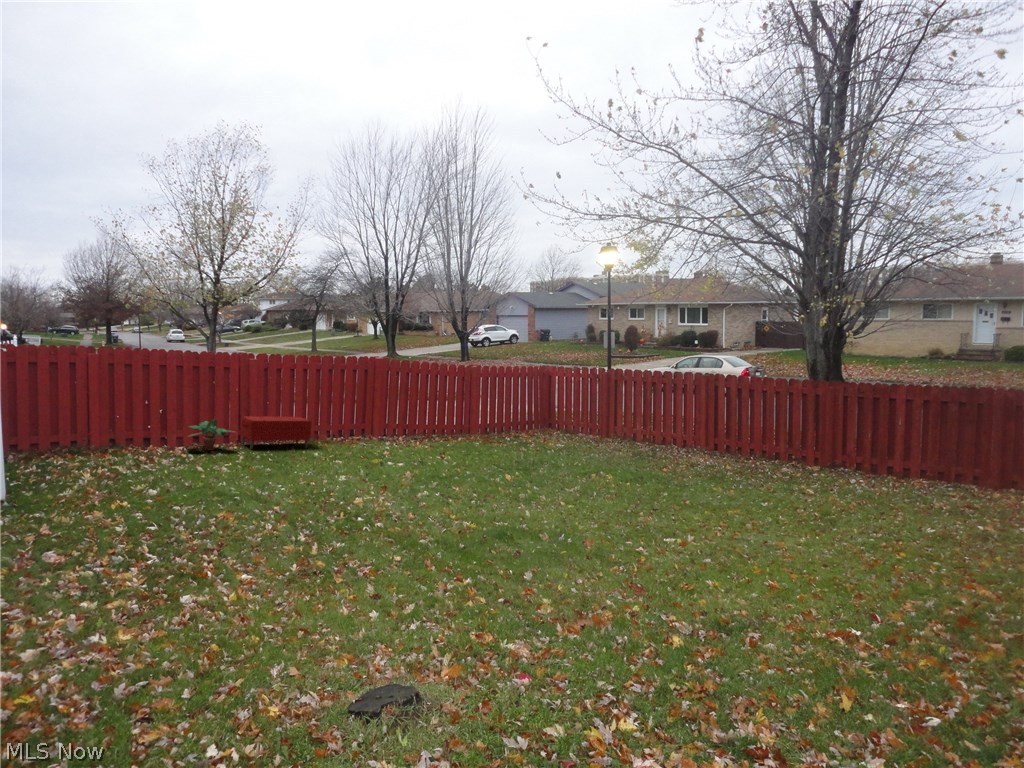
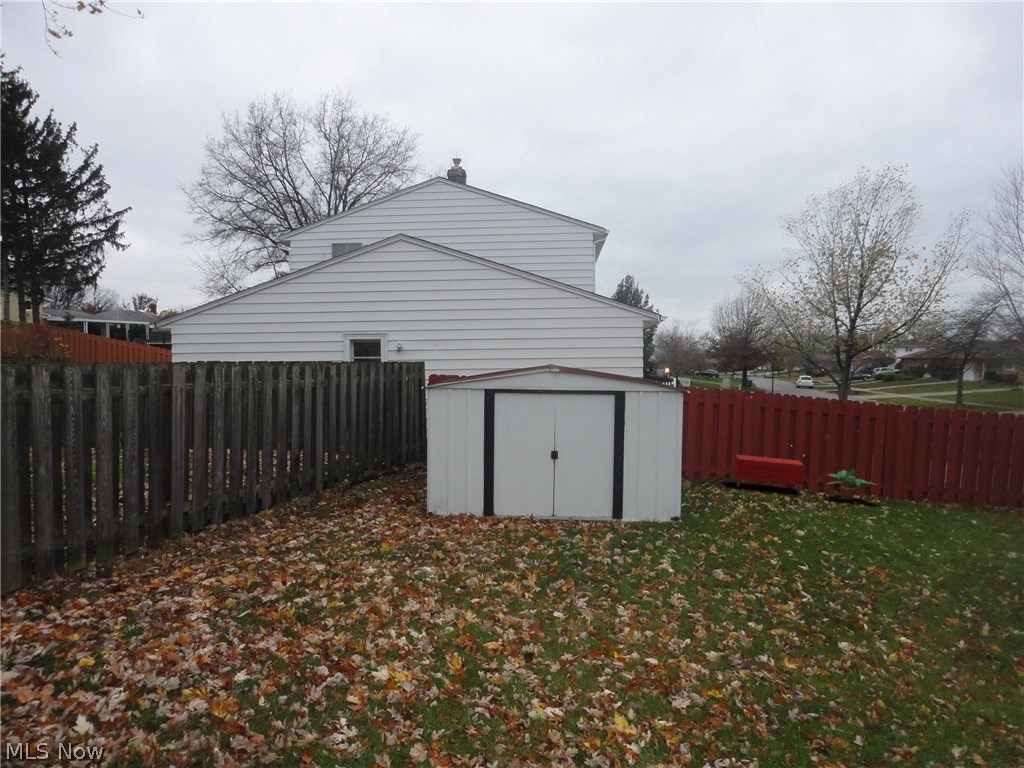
bench: present [240,416,312,450] -> present [734,455,805,494]

